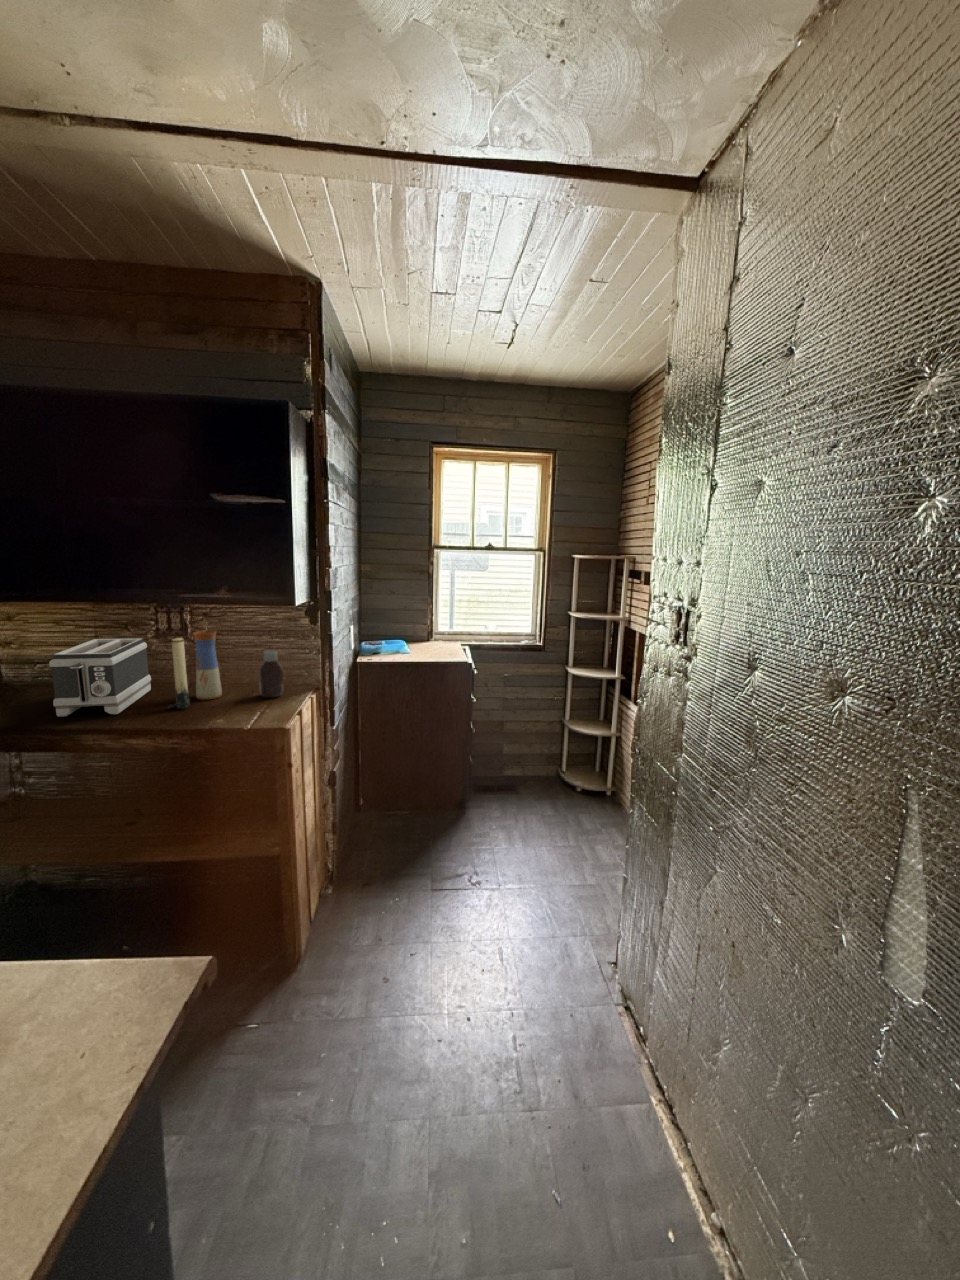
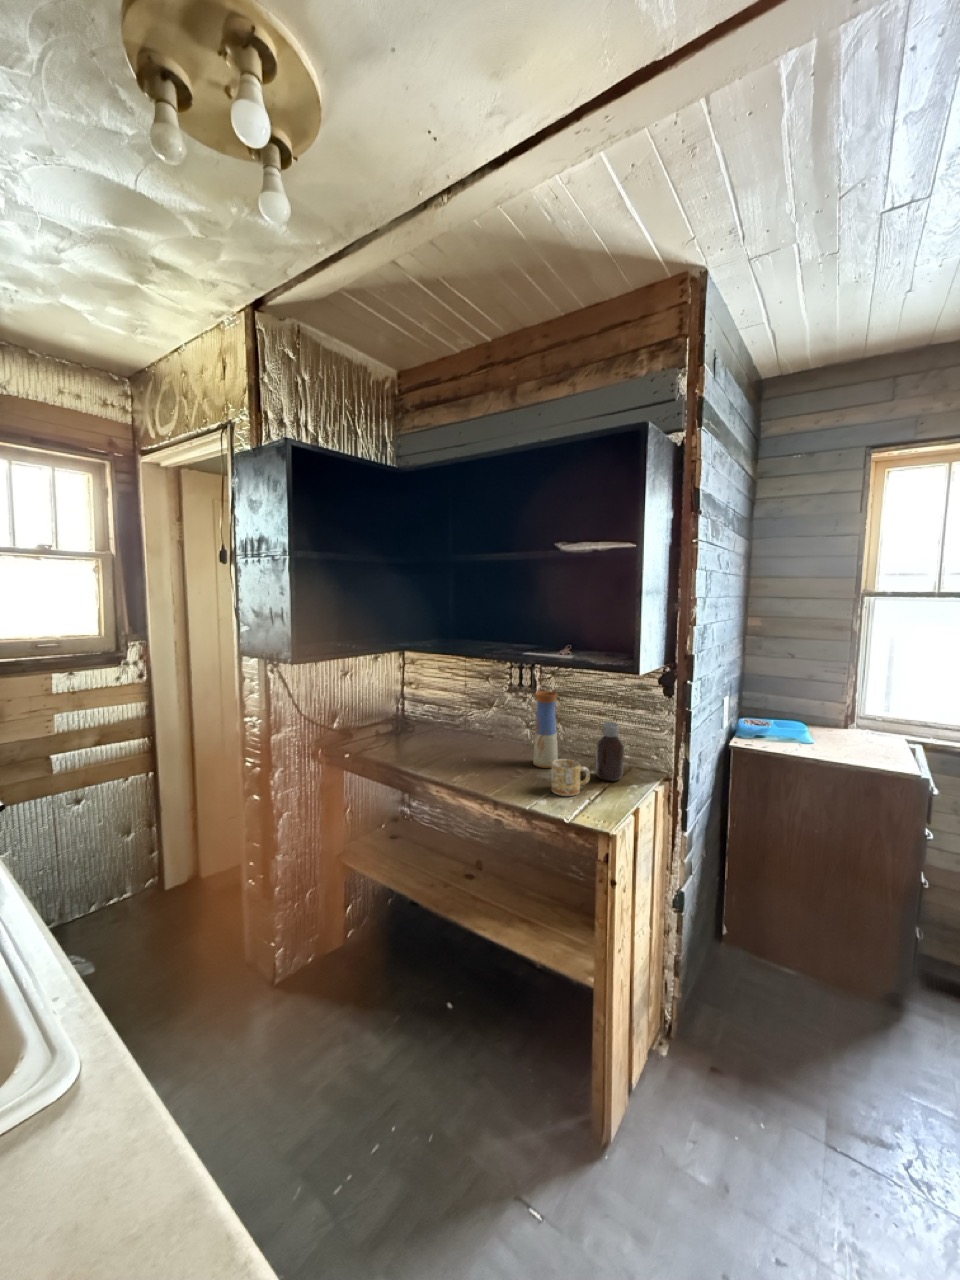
toaster: present [49,638,151,717] -> none [417,689,500,768]
candle: present [168,638,190,709] -> none [503,698,524,775]
mug: none [222,684,257,714] -> present [551,759,590,796]

